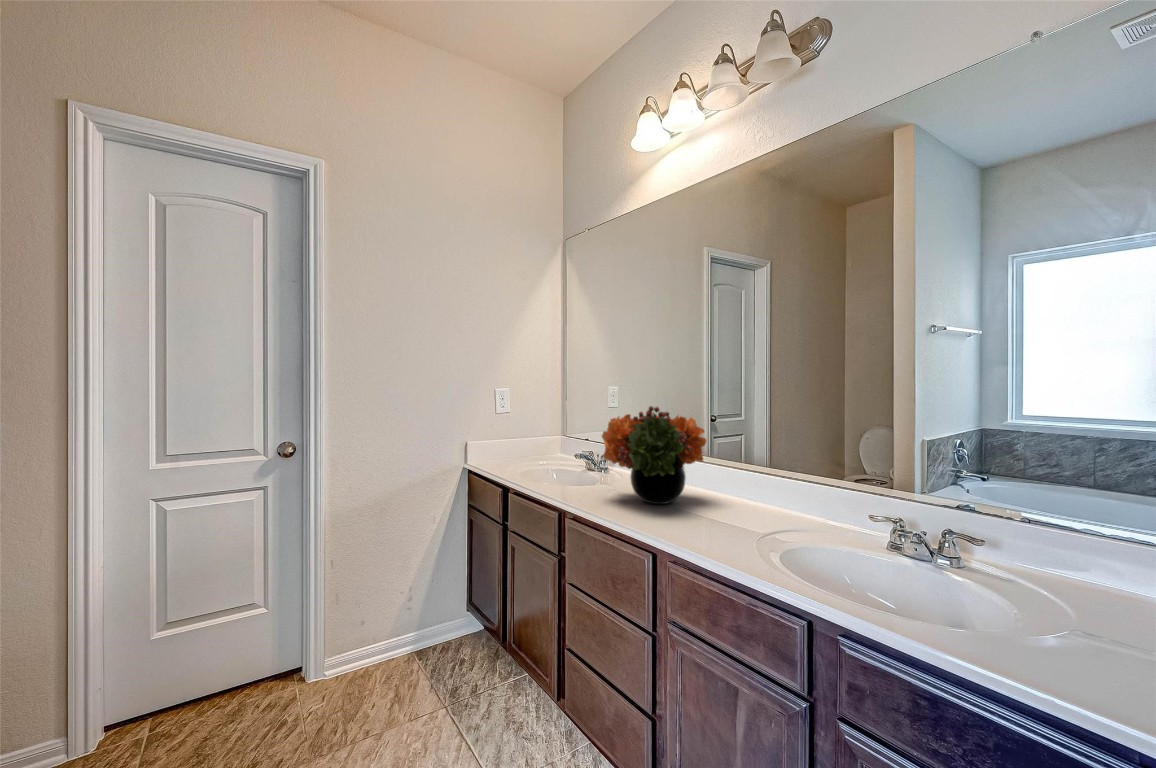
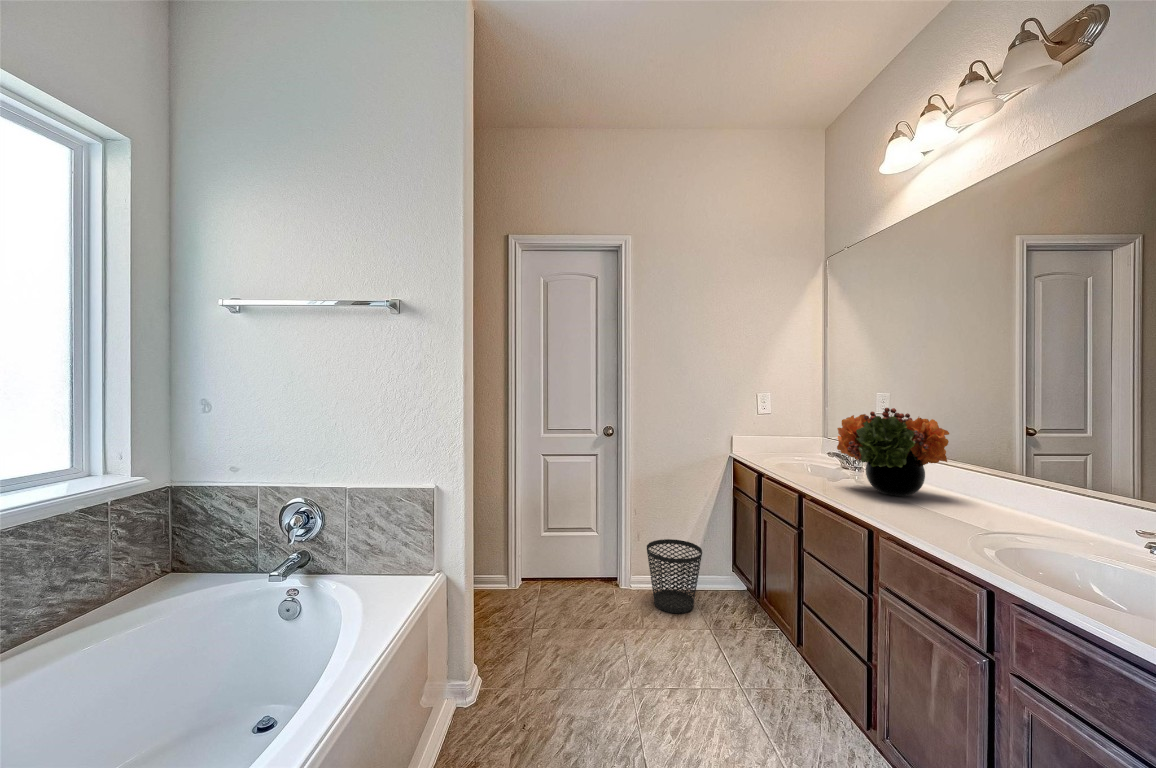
wastebasket: none [351,590,432,700] -> present [647,539,702,613]

